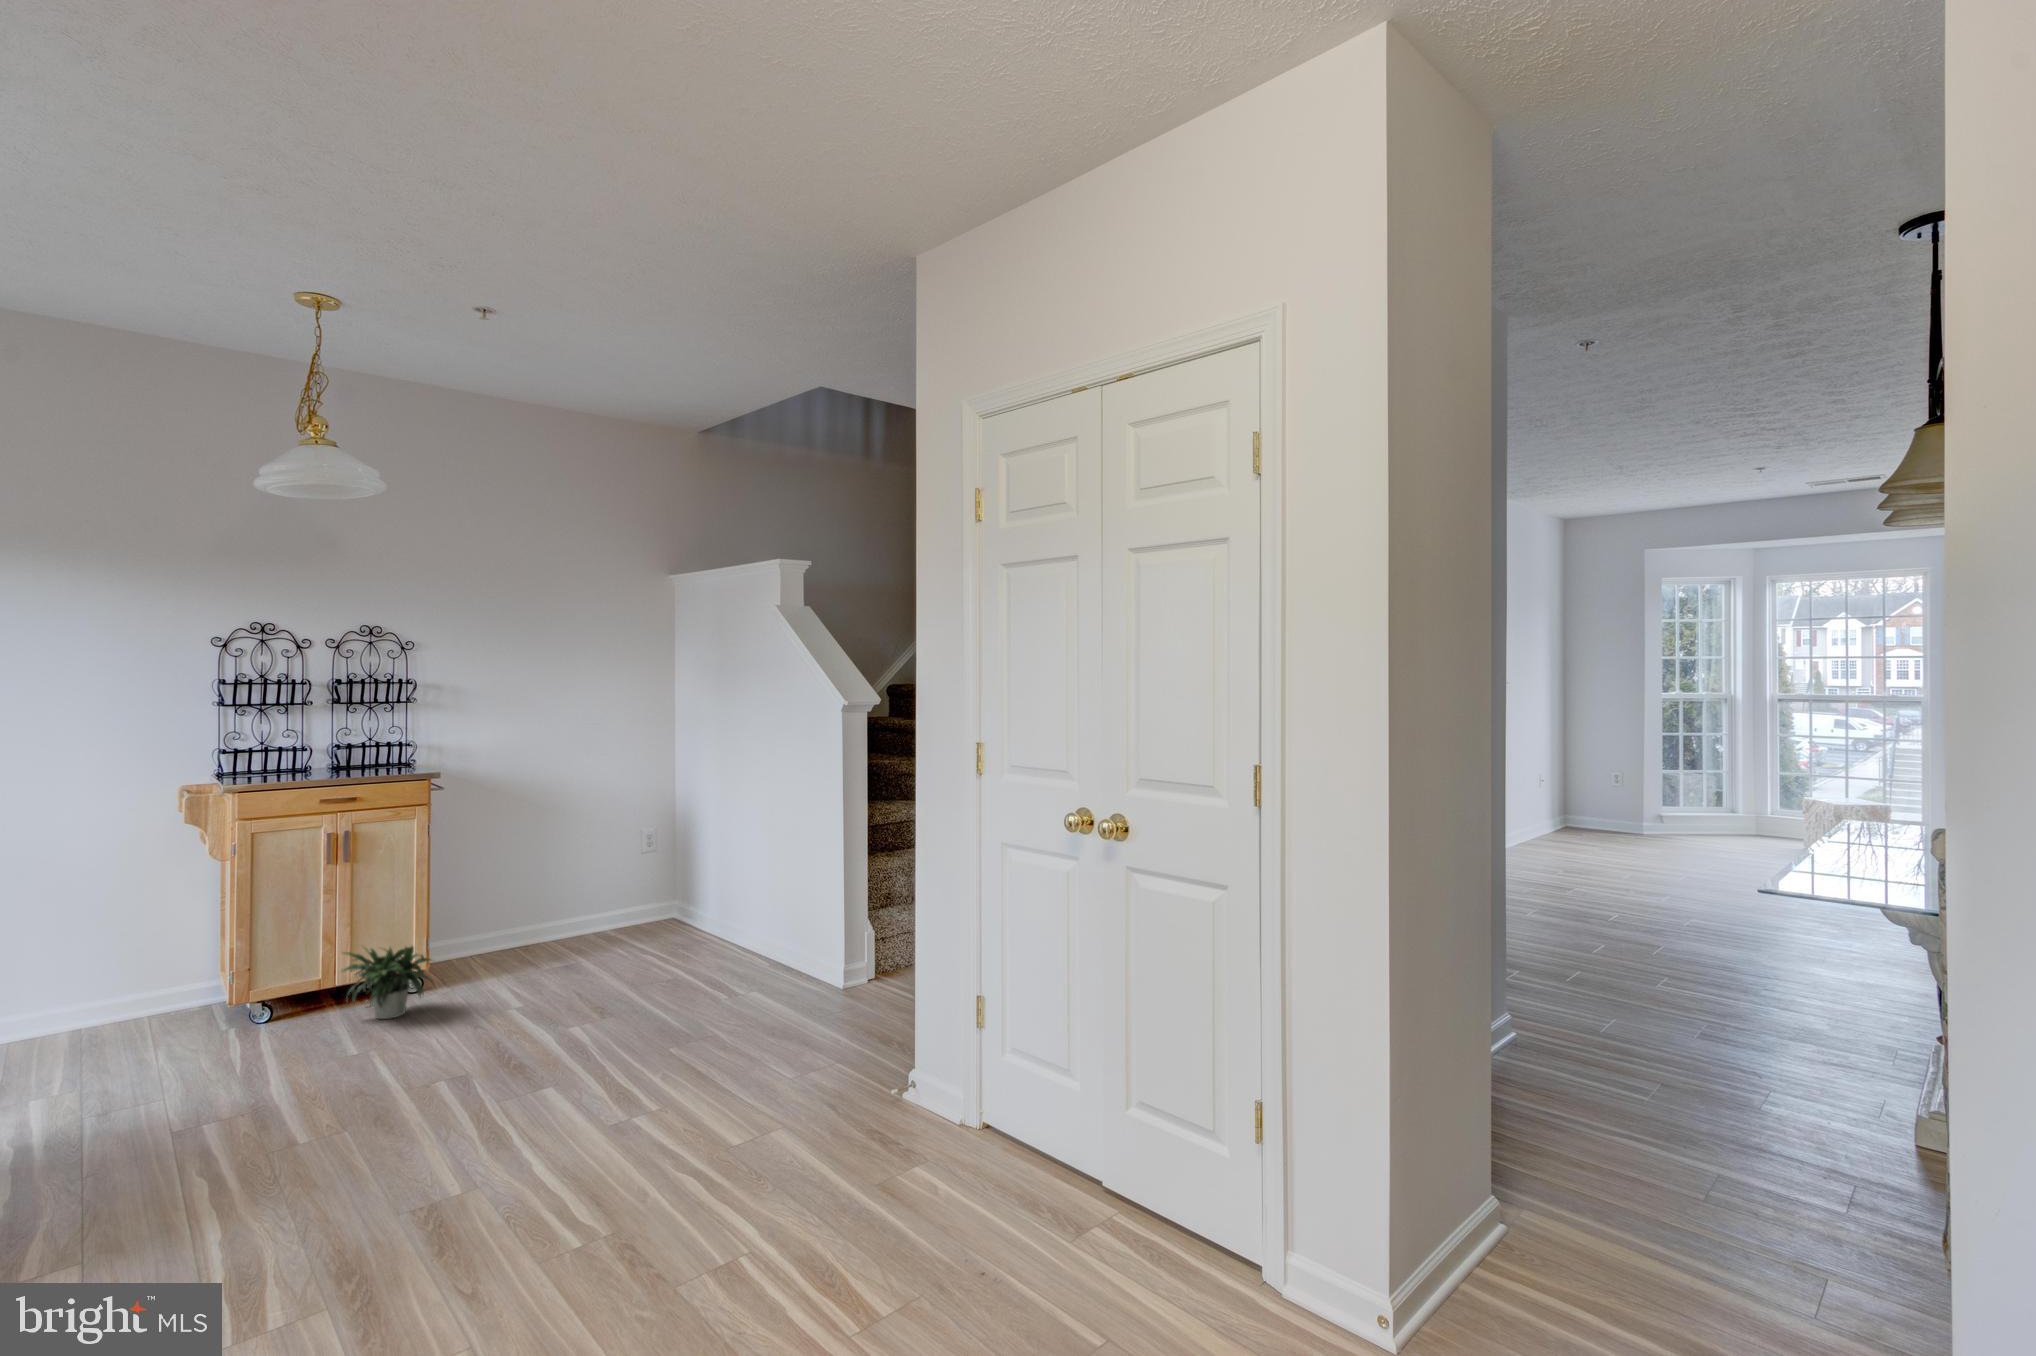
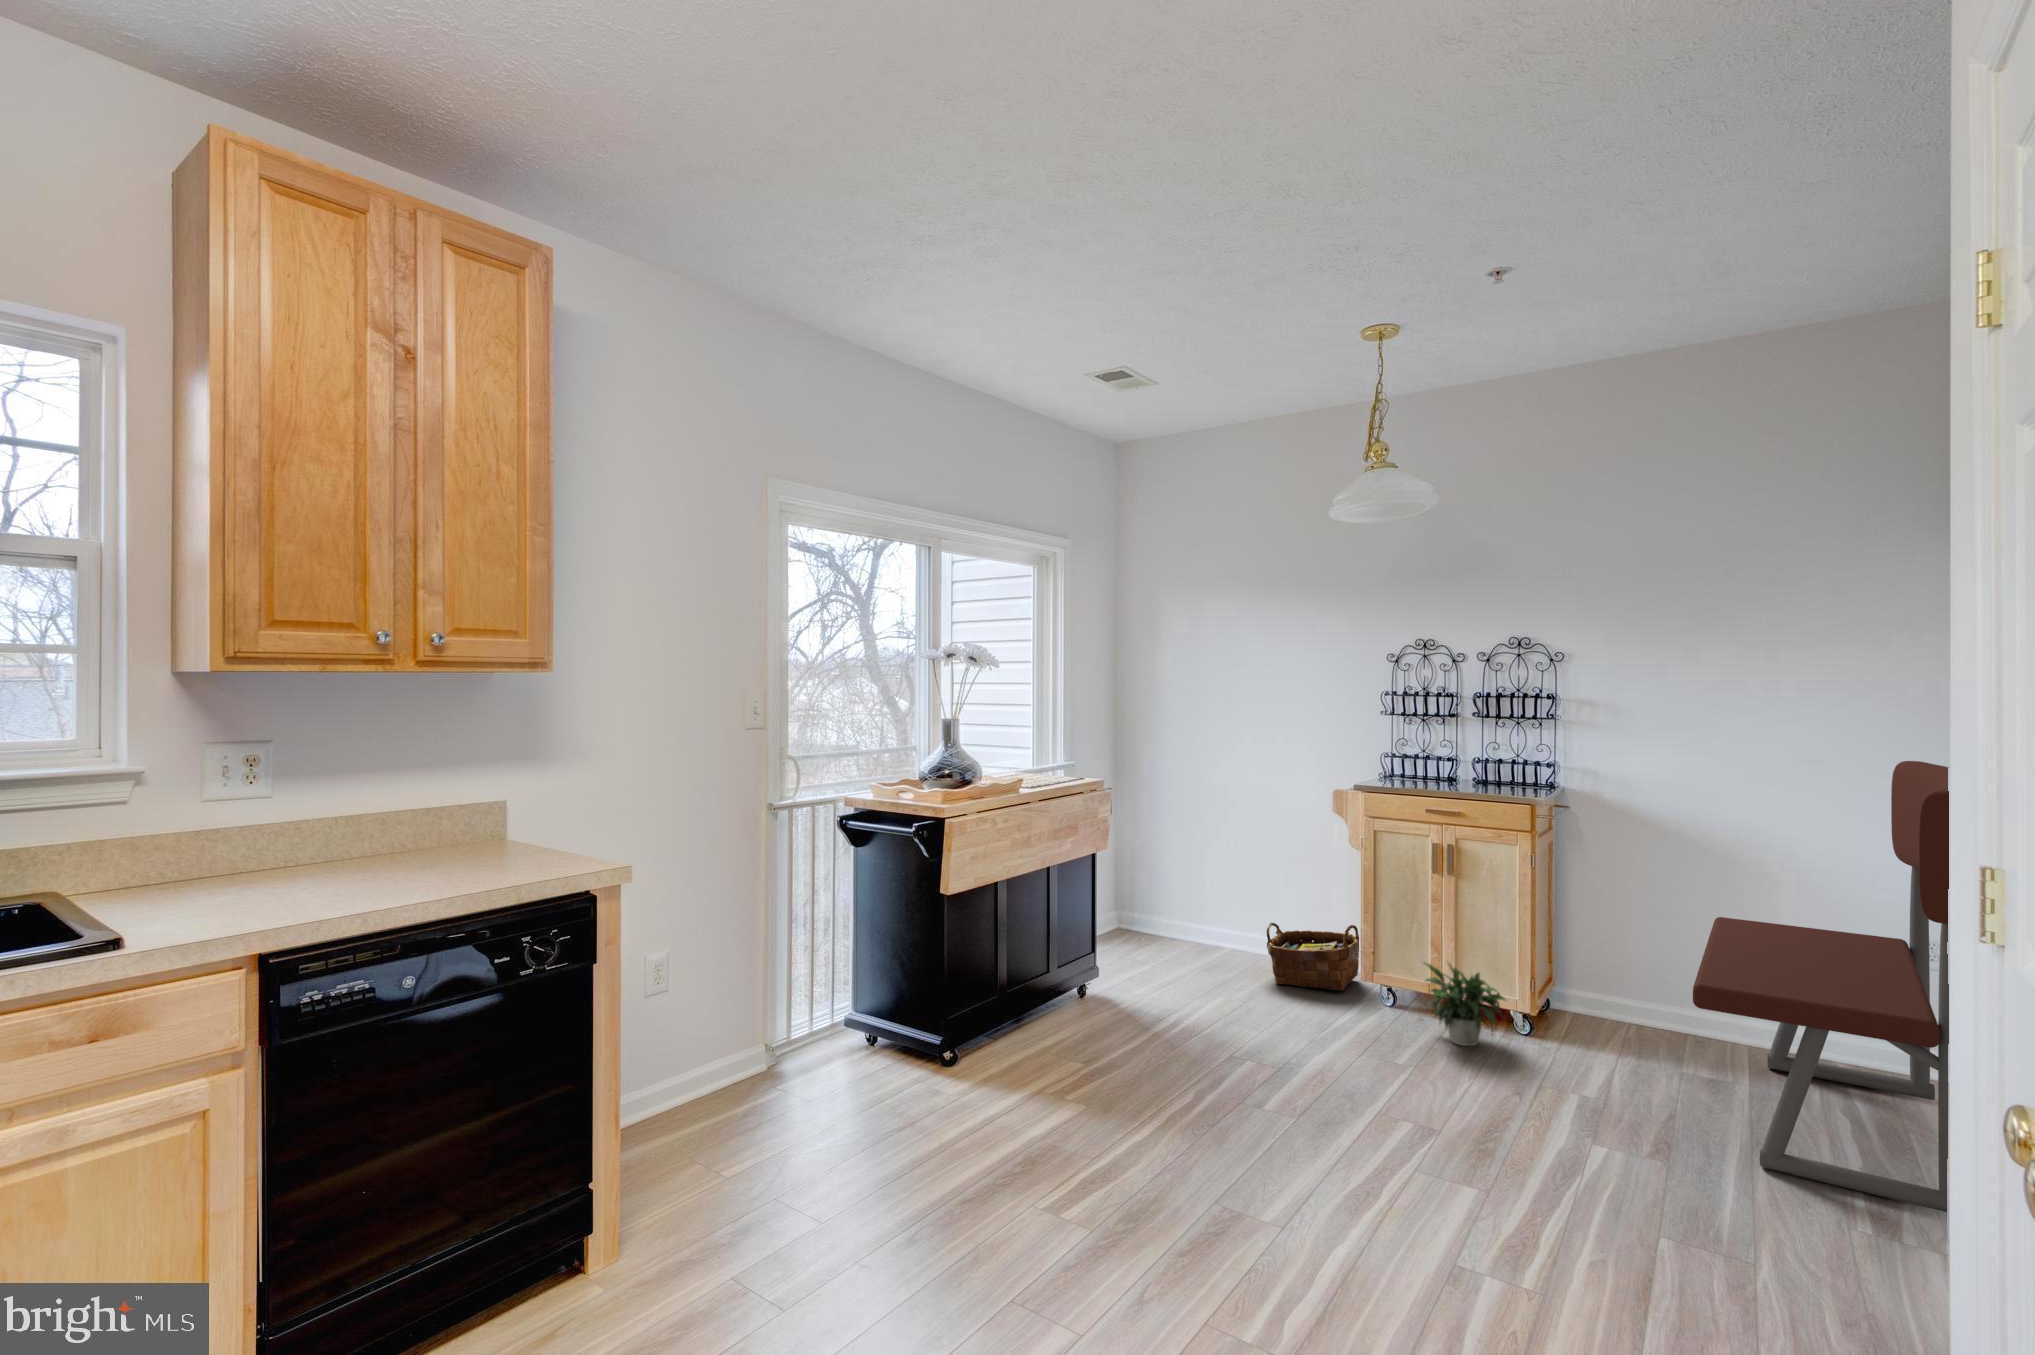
bench: none [558,719,767,992] -> present [1693,761,1950,1212]
woven basket: none [61,952,206,1055] -> present [1267,923,1359,991]

